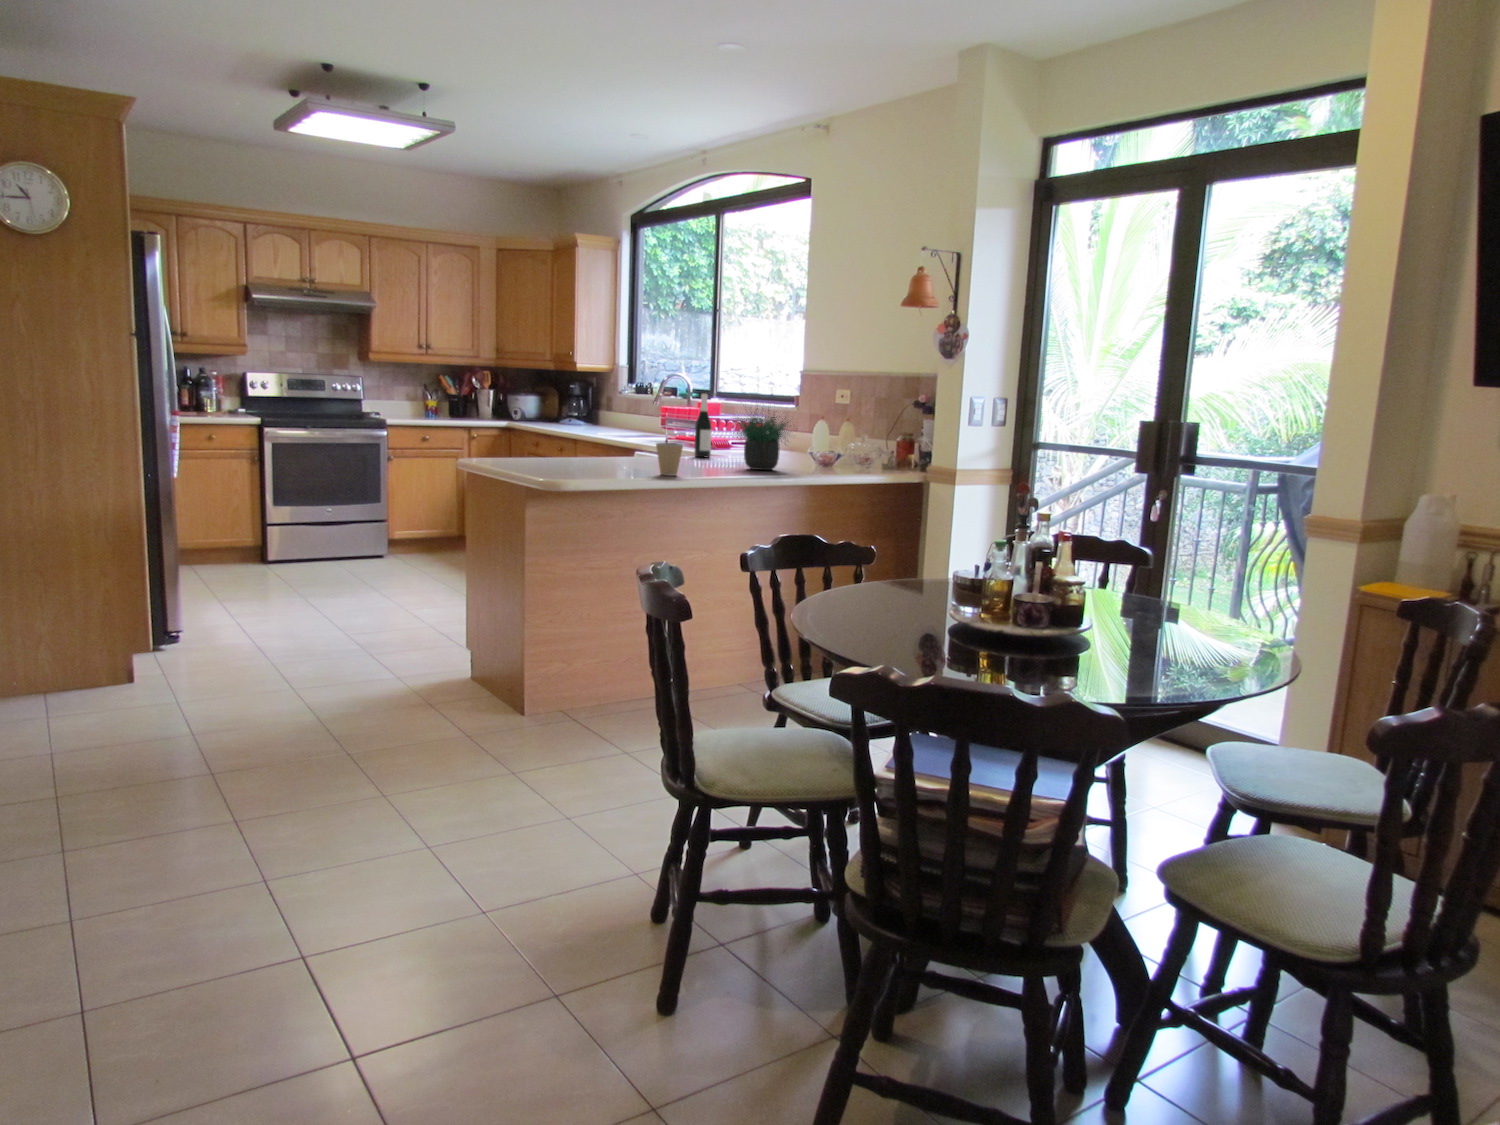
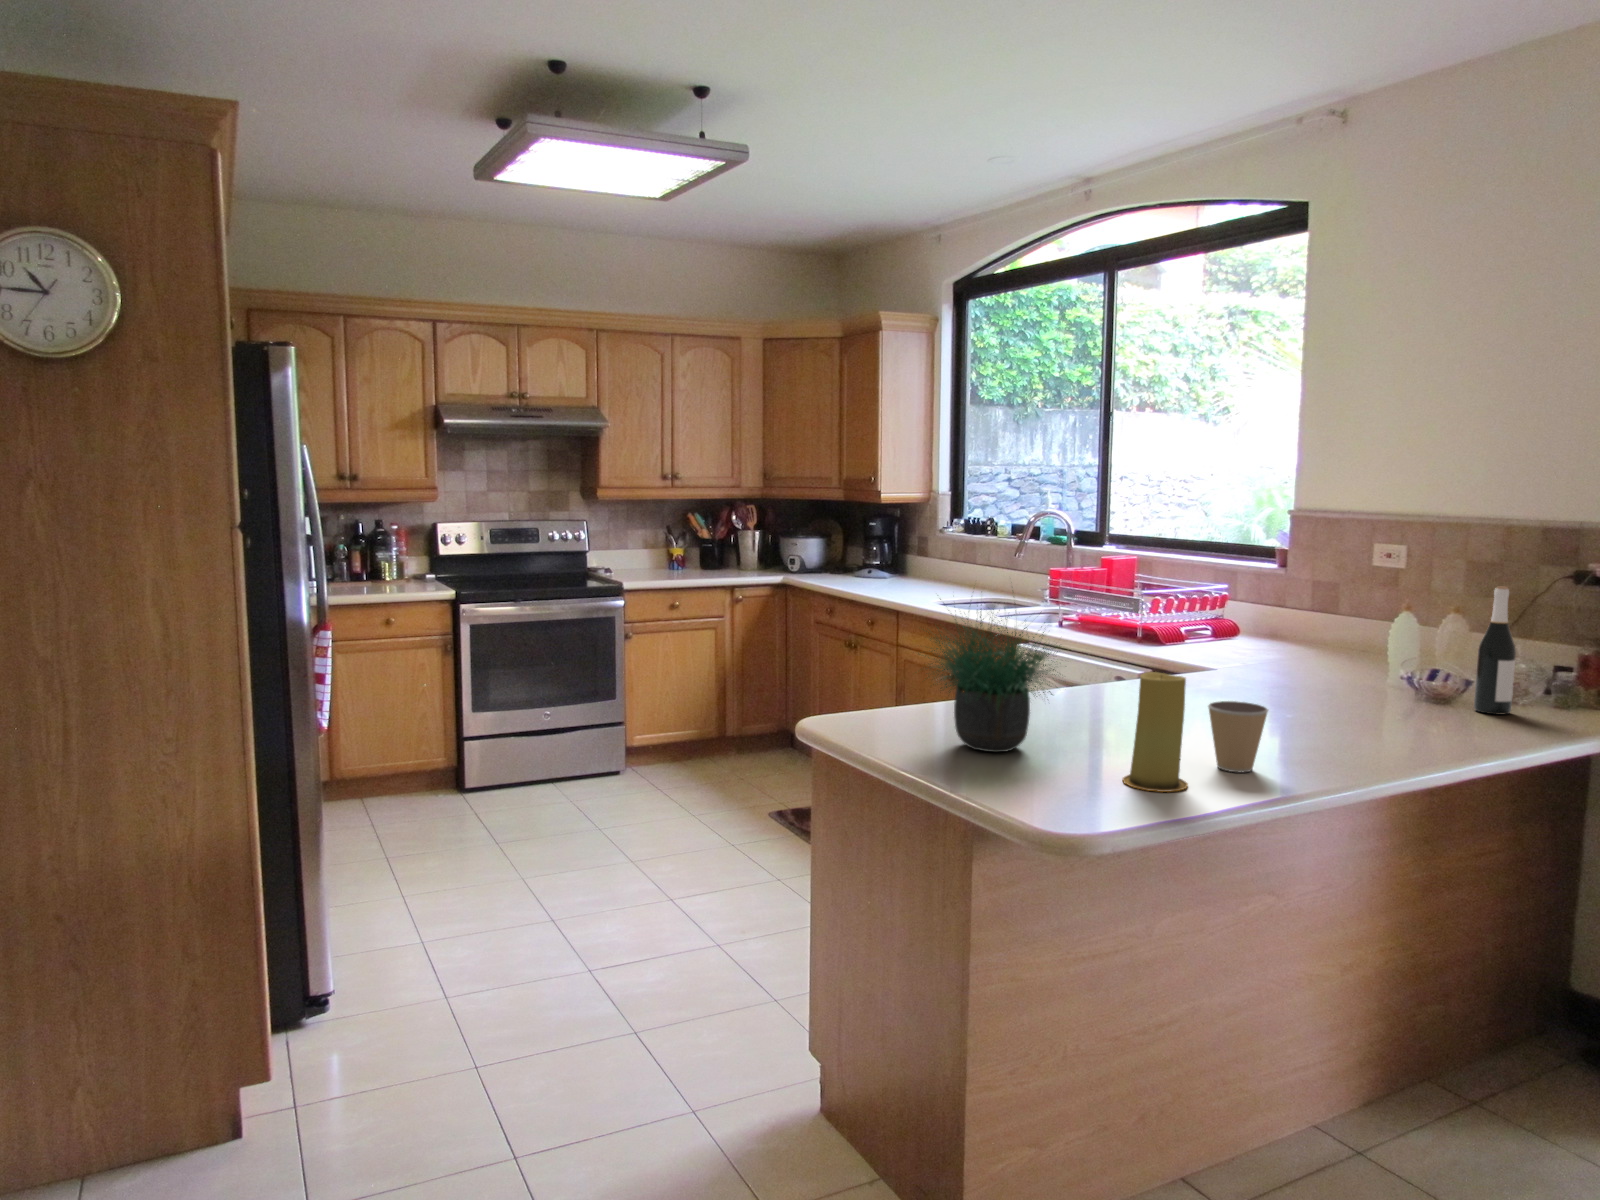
wine bottle: present [694,393,711,457] -> present [1474,586,1516,715]
potted plant: present [733,406,791,470] -> present [928,599,1058,752]
candle: none [605,422,636,477] -> present [1123,672,1188,792]

